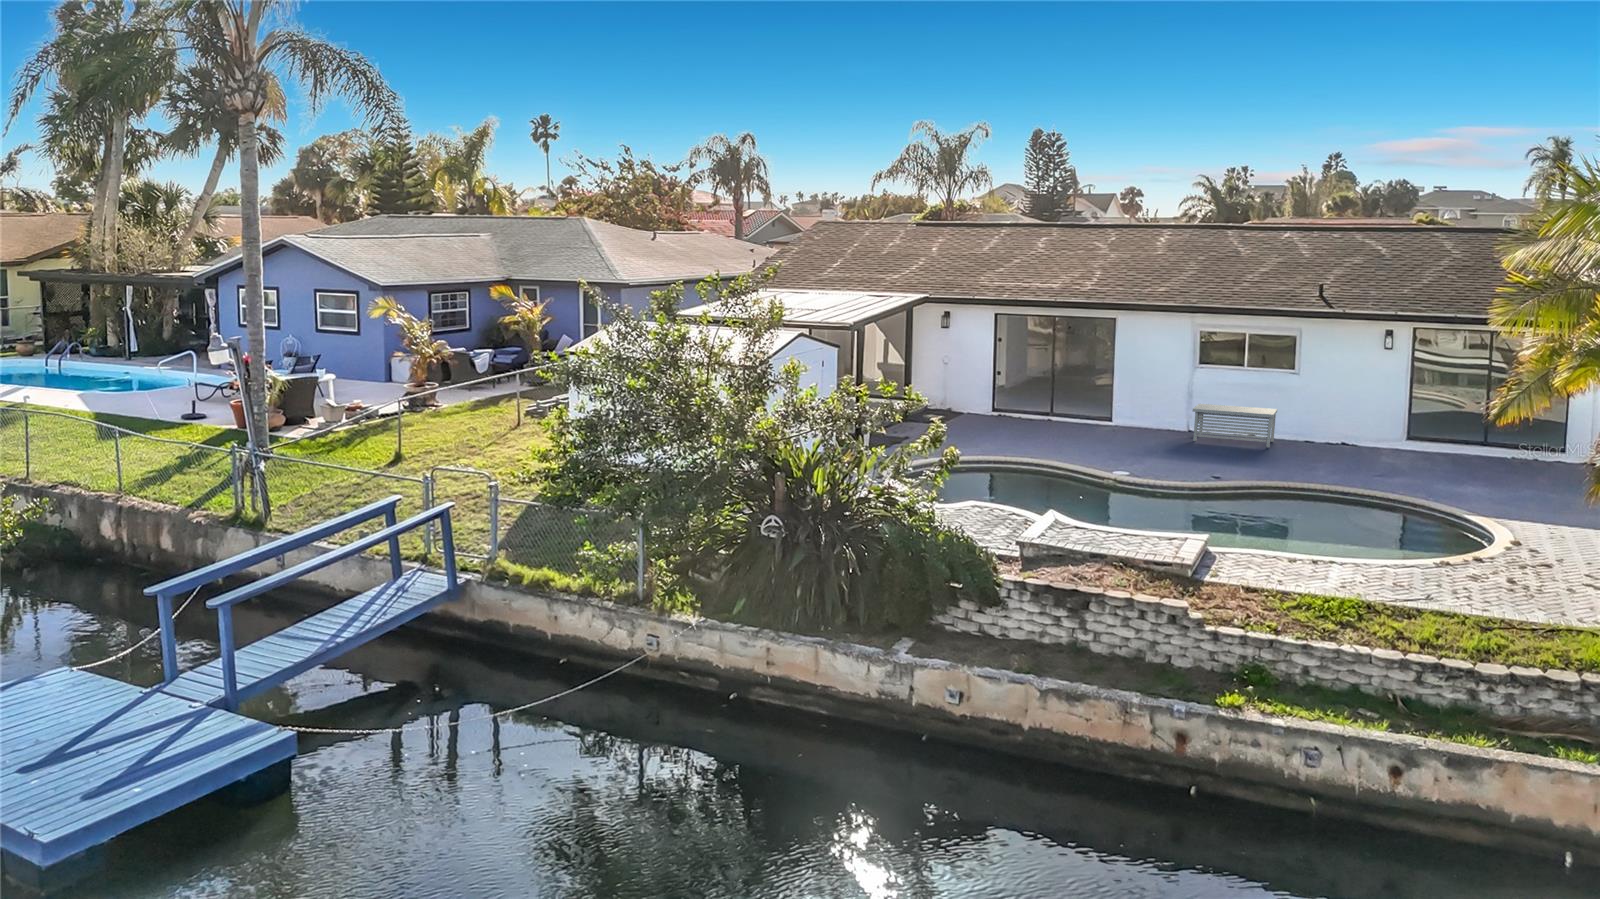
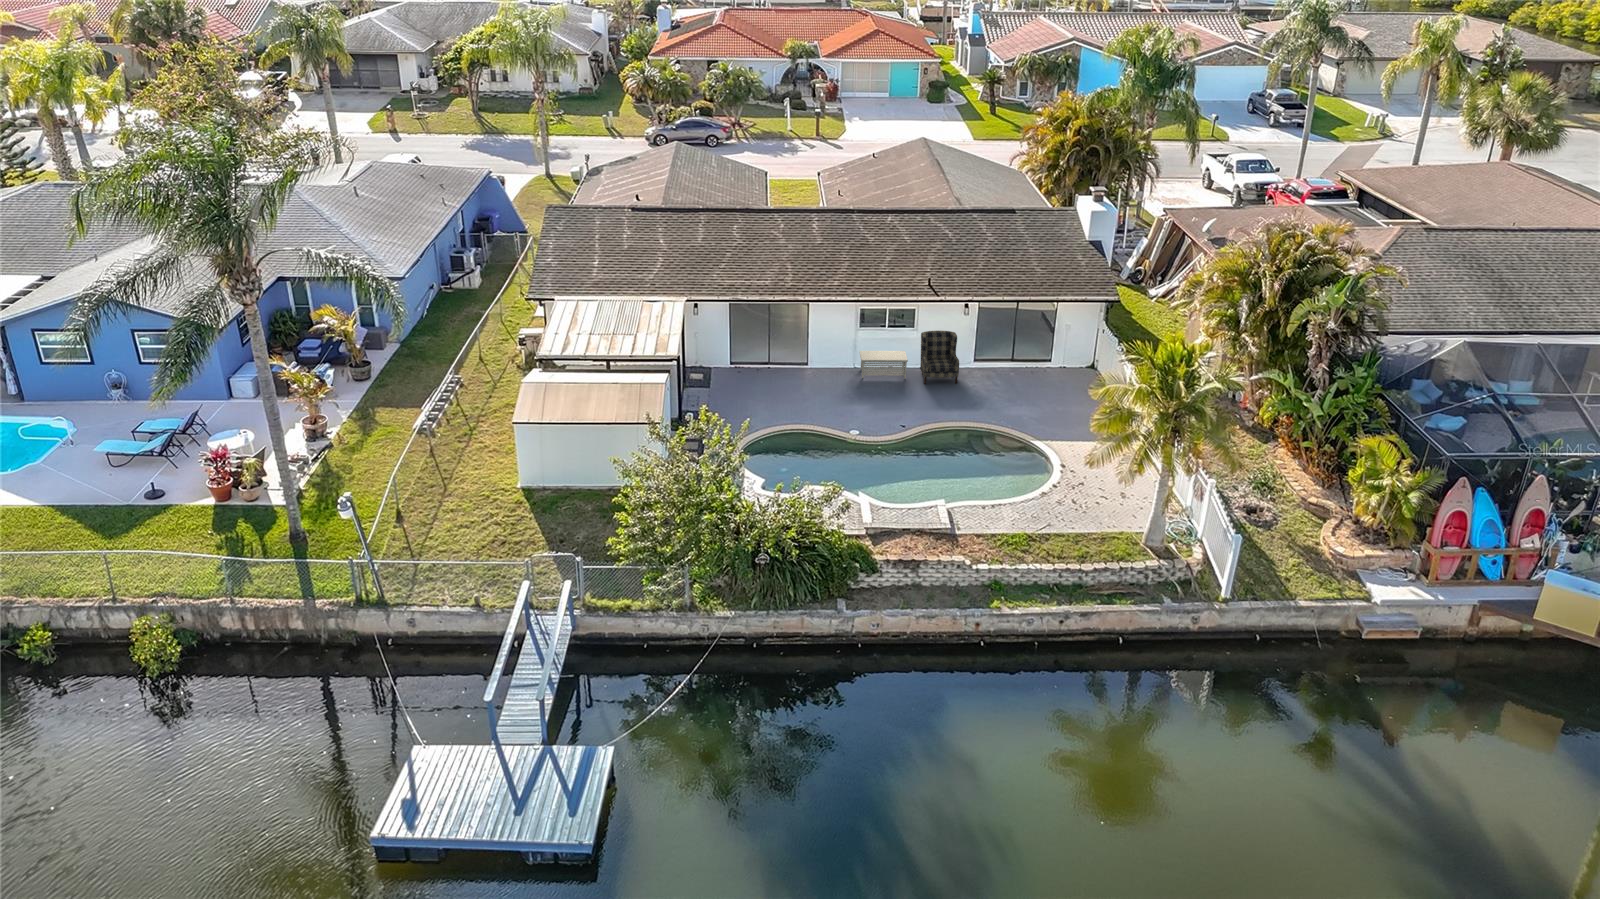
chair: none [1298,375,1368,459] -> present [920,331,959,384]

